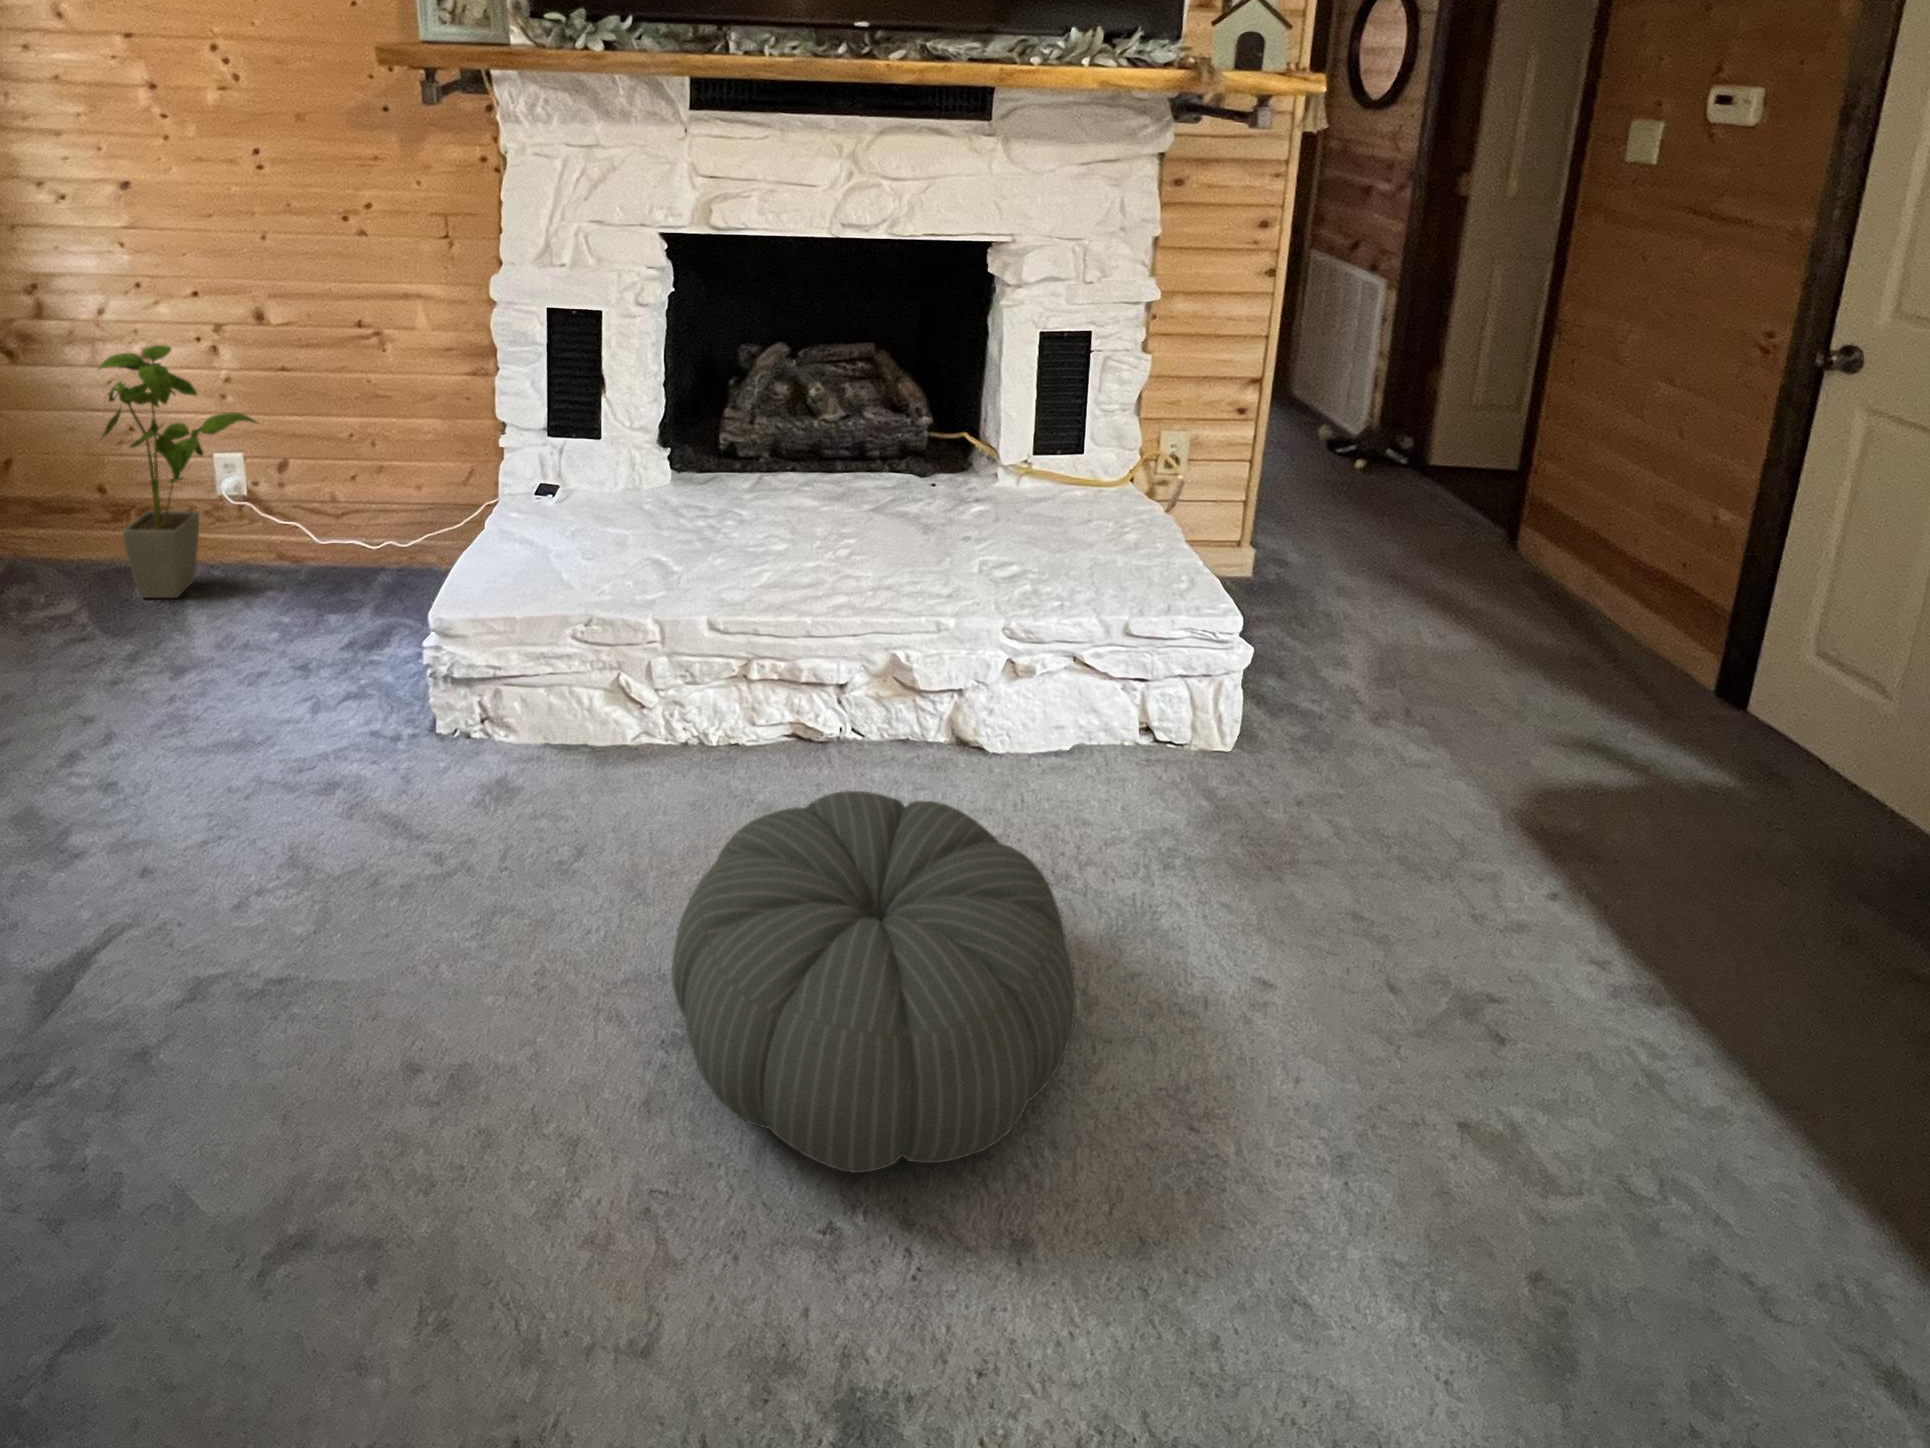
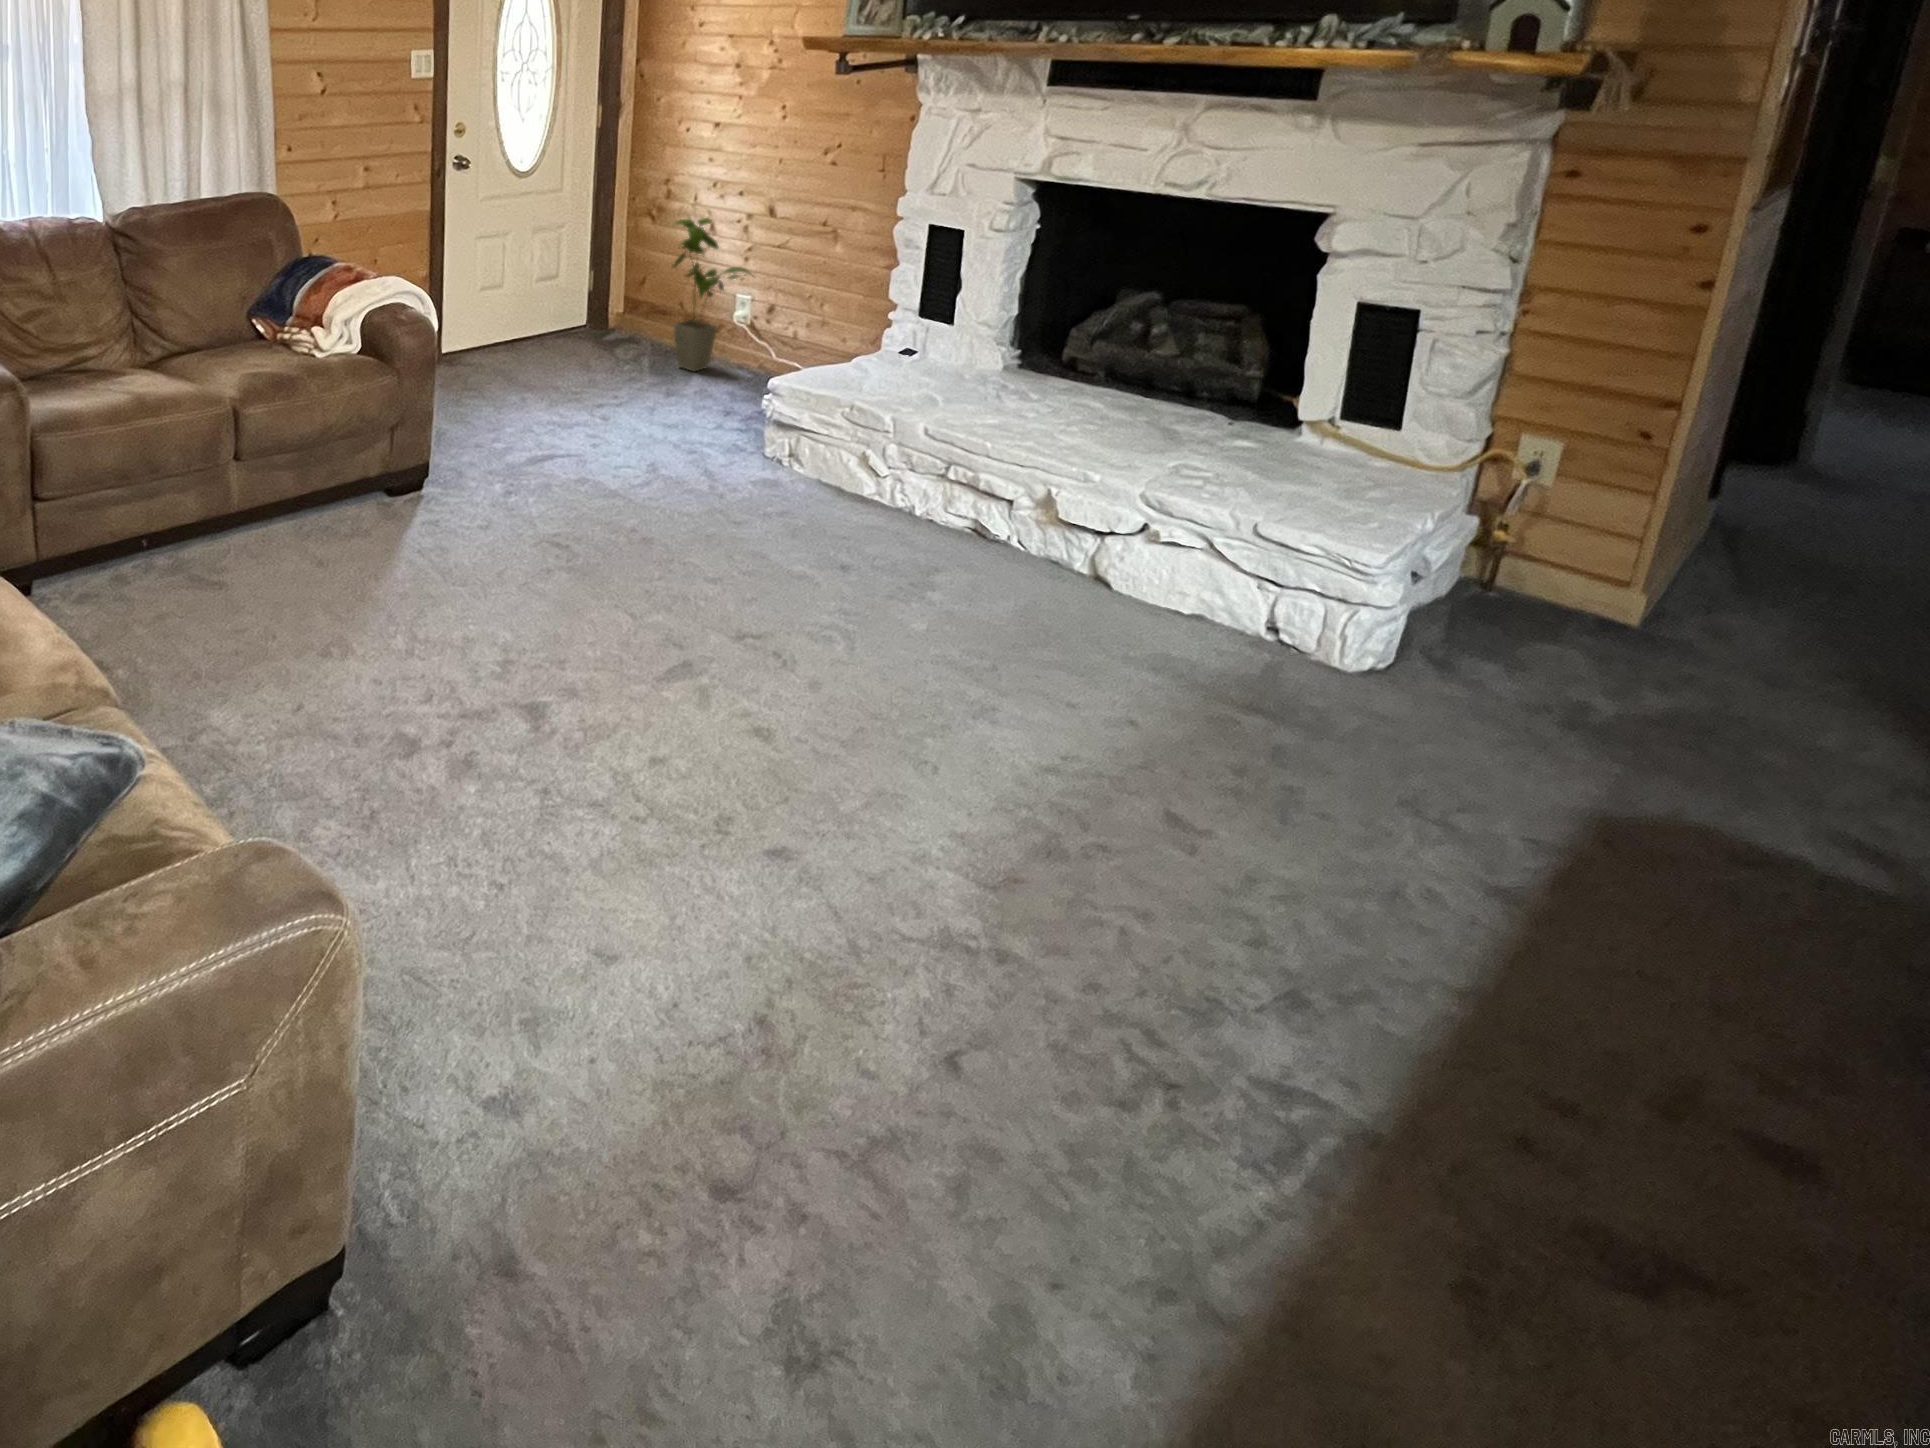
pouf: present [672,791,1076,1173] -> none [737,495,992,663]

